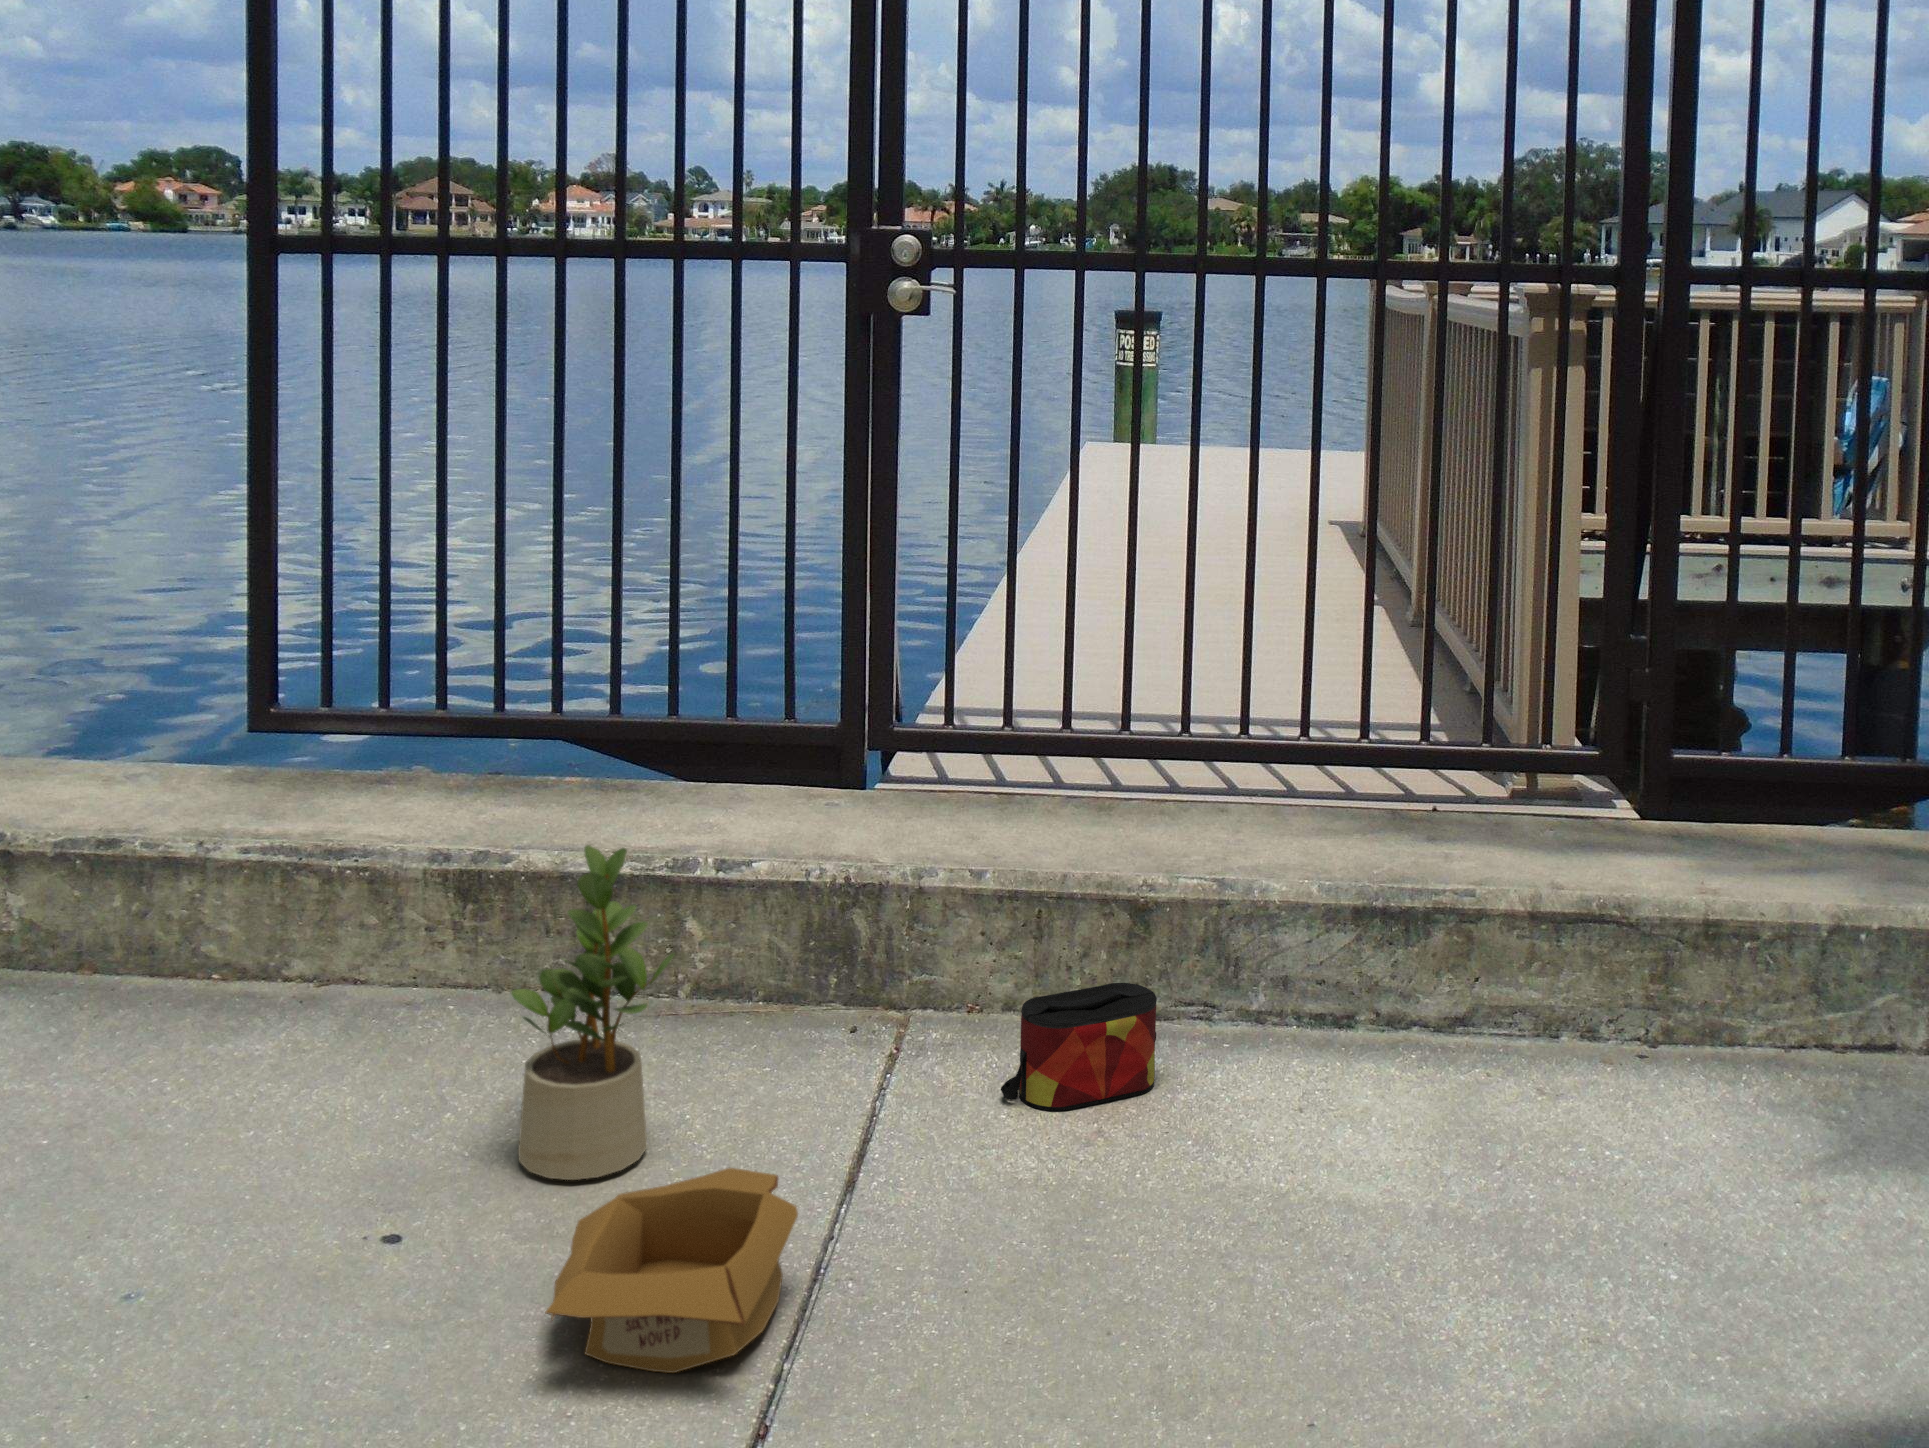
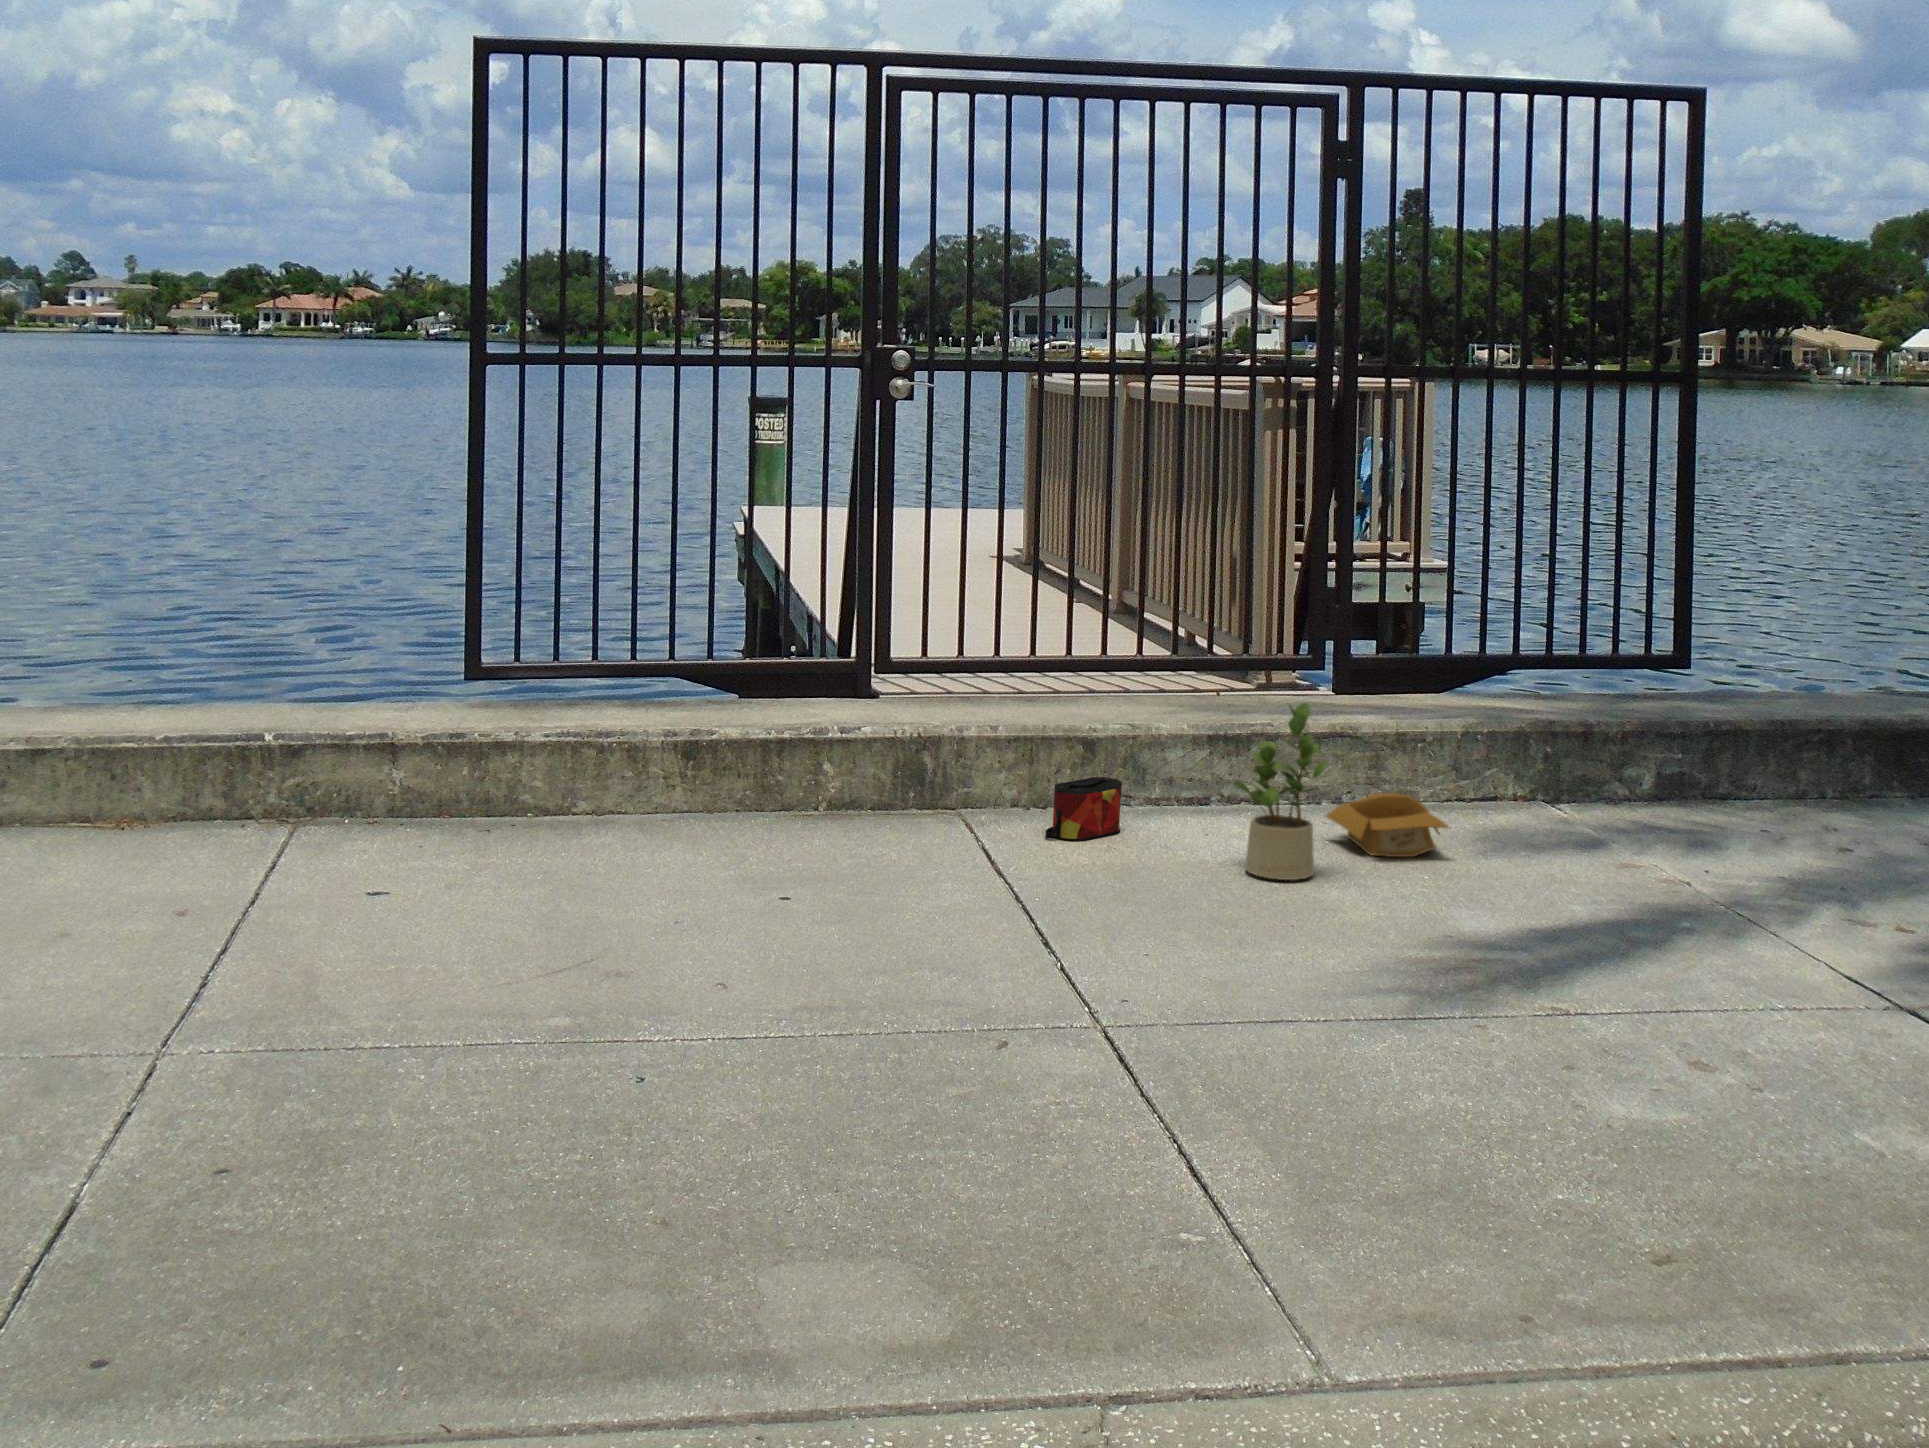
potted plant: present [510,845,675,1180] -> present [1234,703,1328,880]
cardboard box: present [545,1168,798,1373] -> present [1325,793,1449,857]

